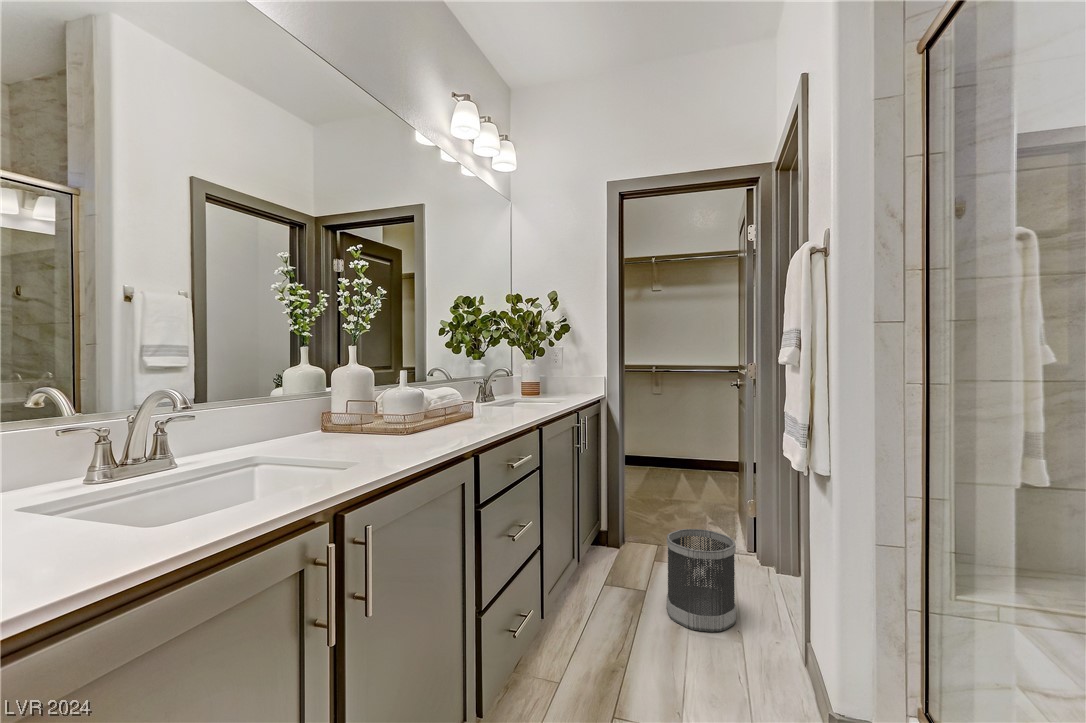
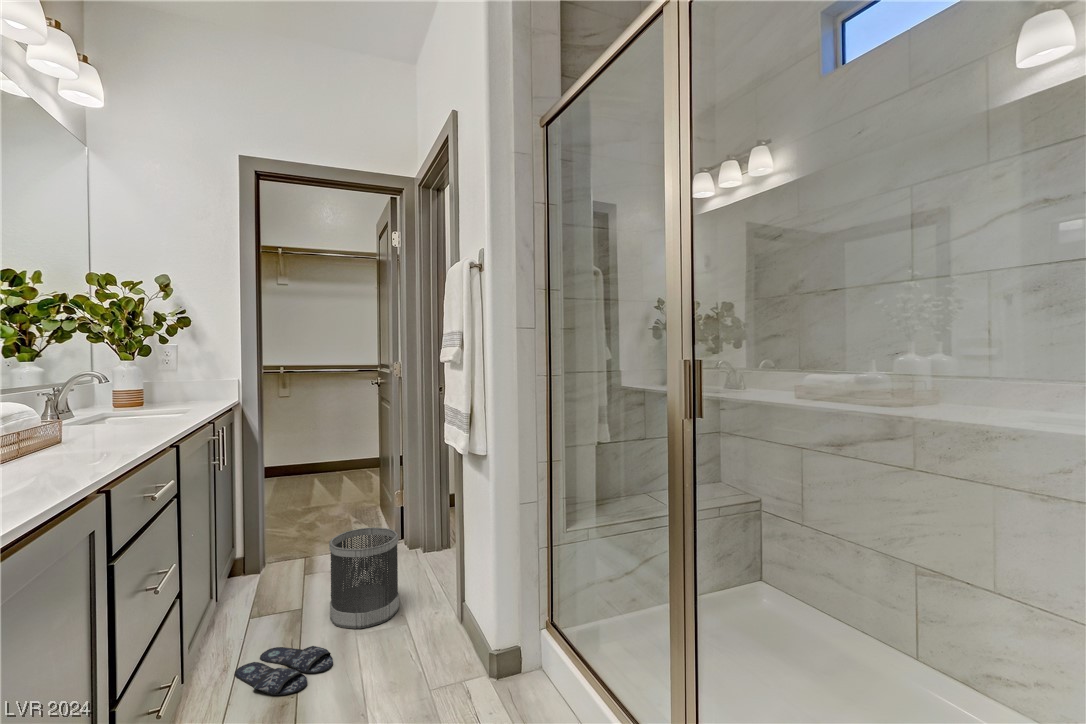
slippers: none [582,619,660,667] -> present [235,646,333,695]

